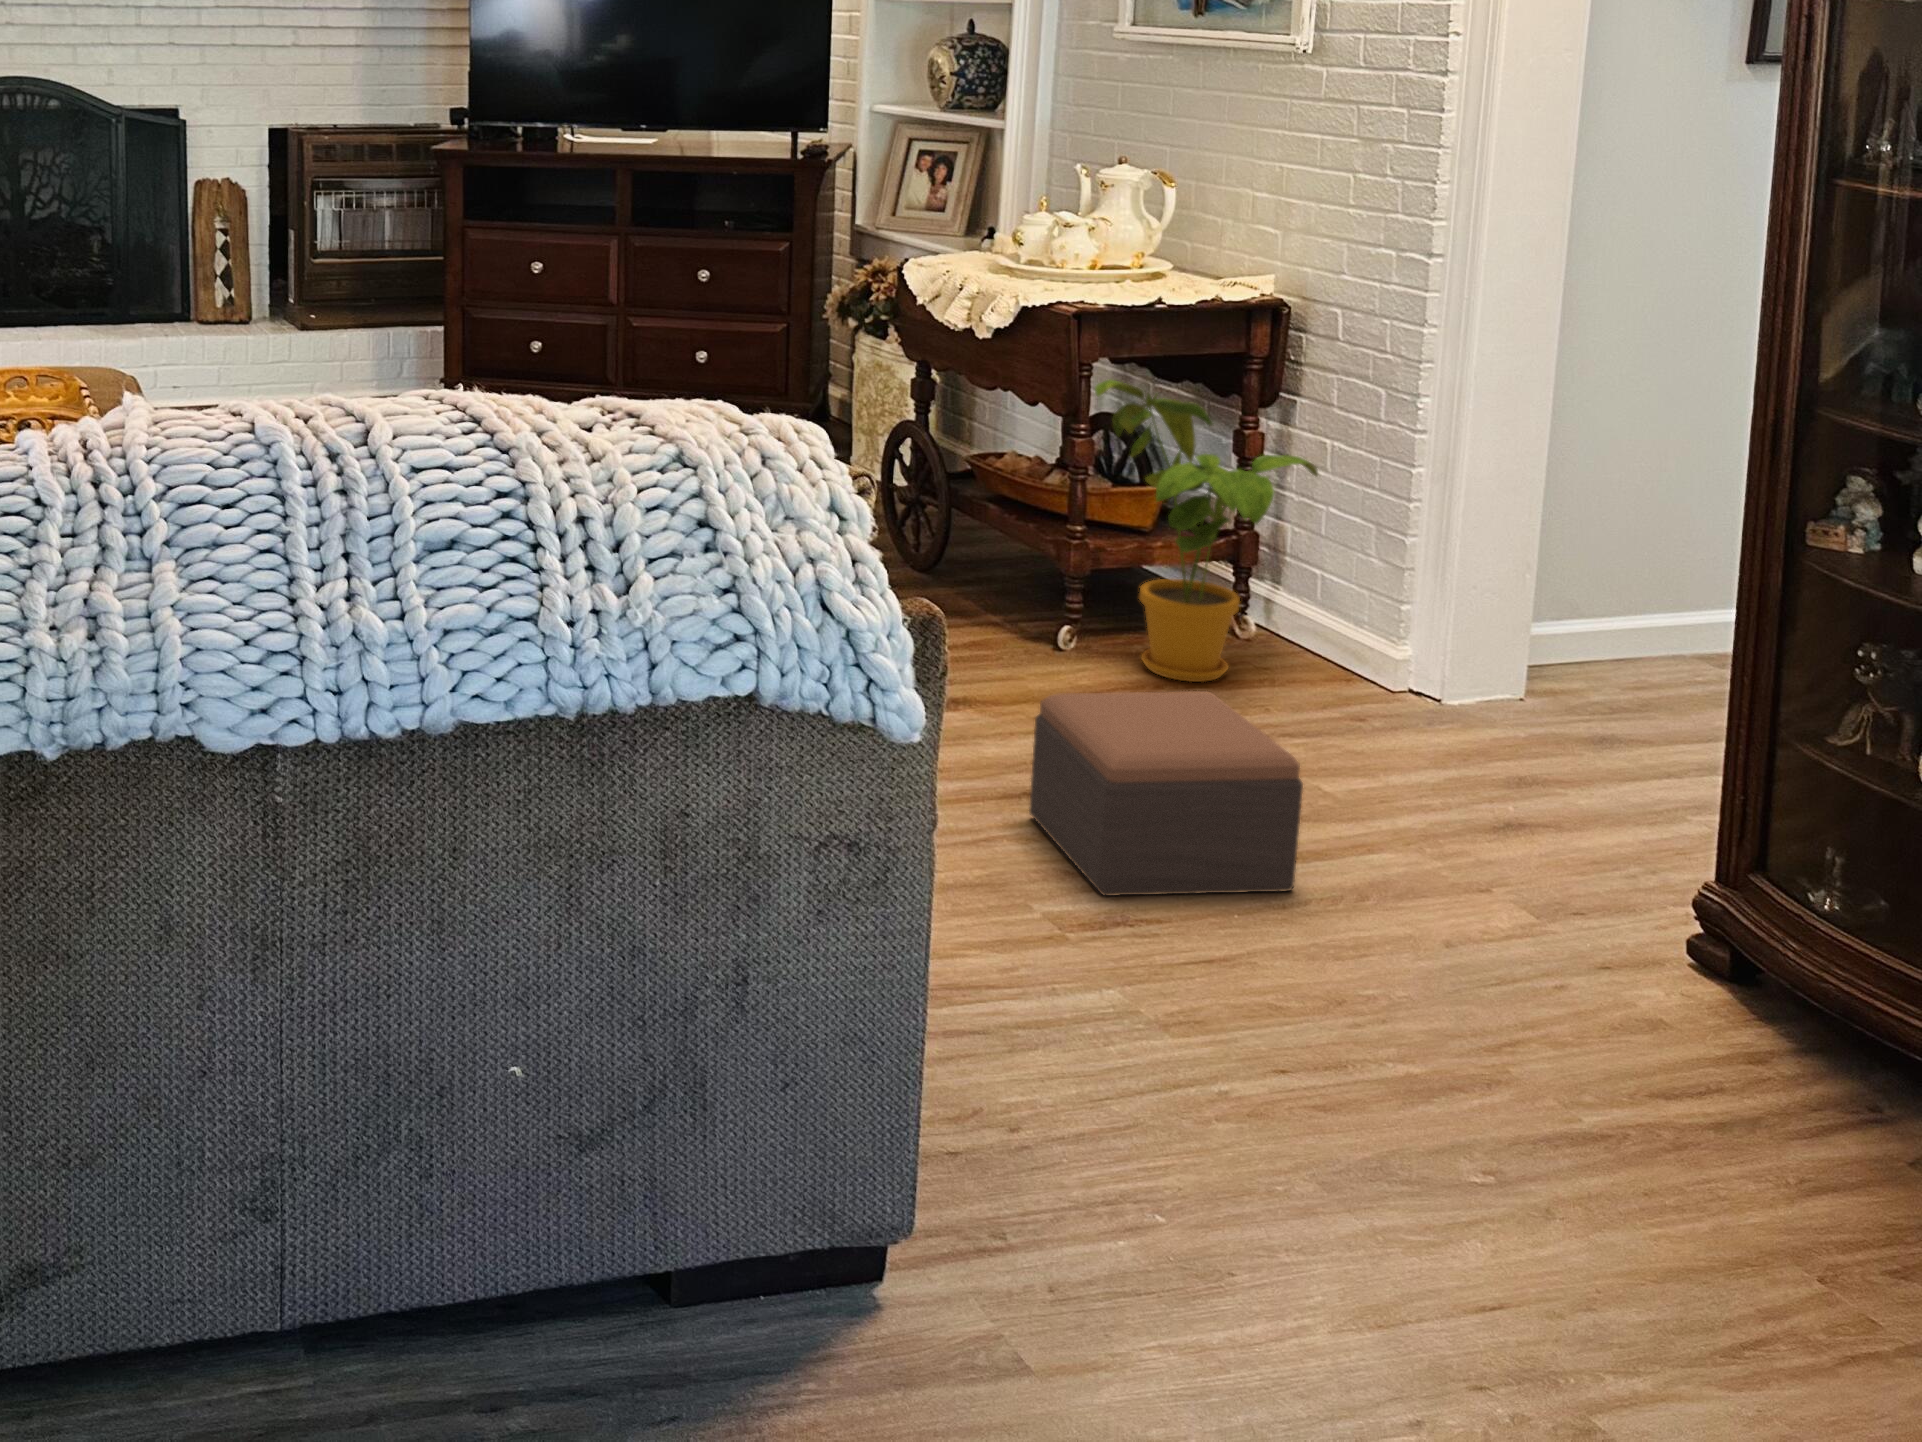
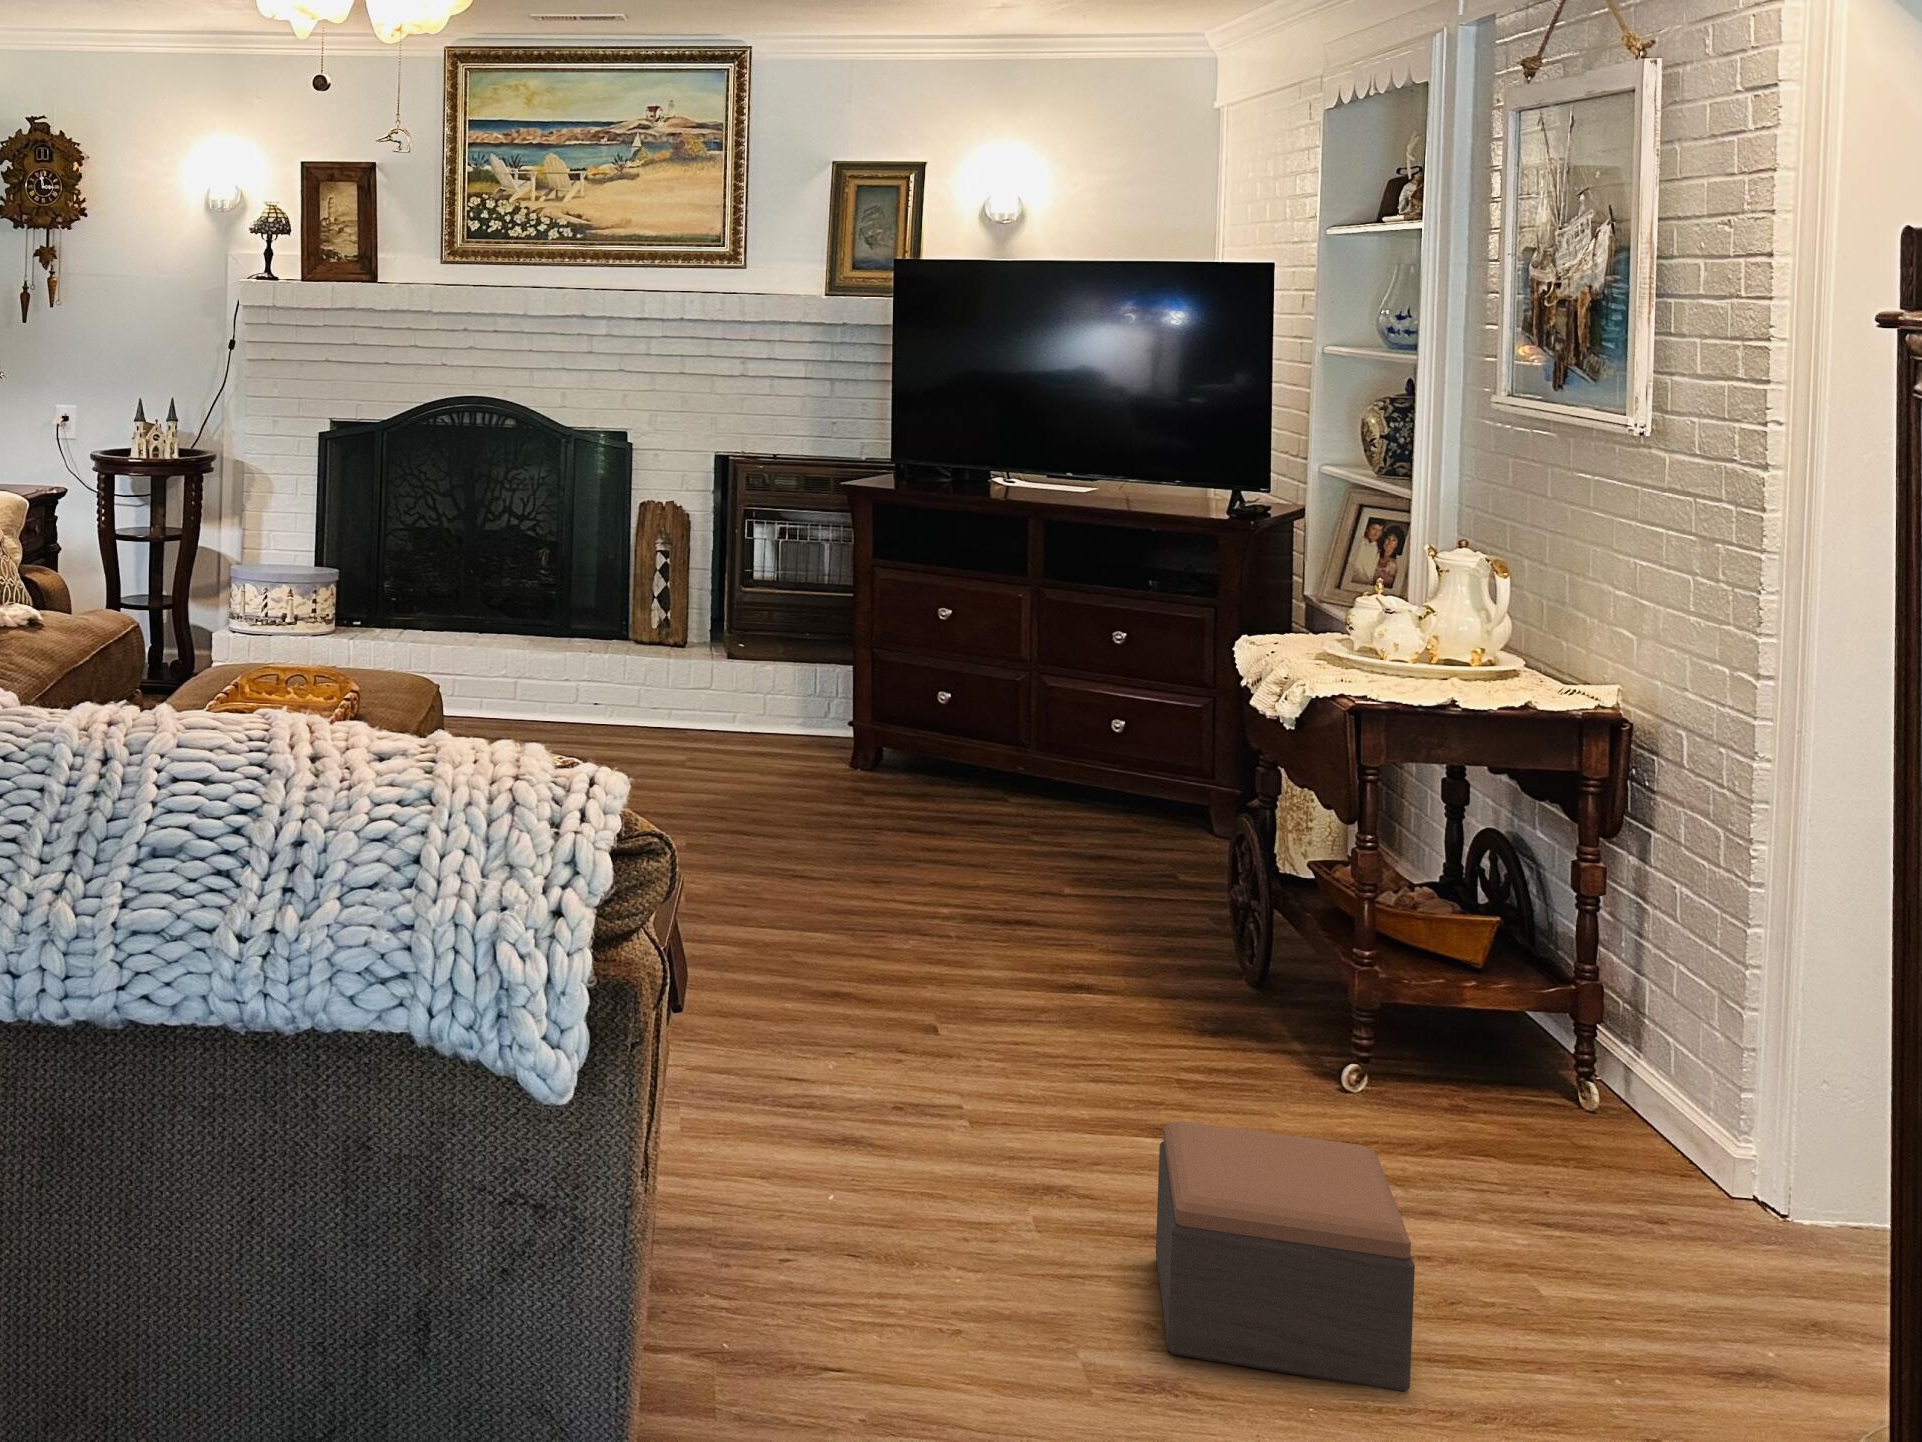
house plant: present [1095,380,1318,682] -> none [1376,785,1662,1147]

